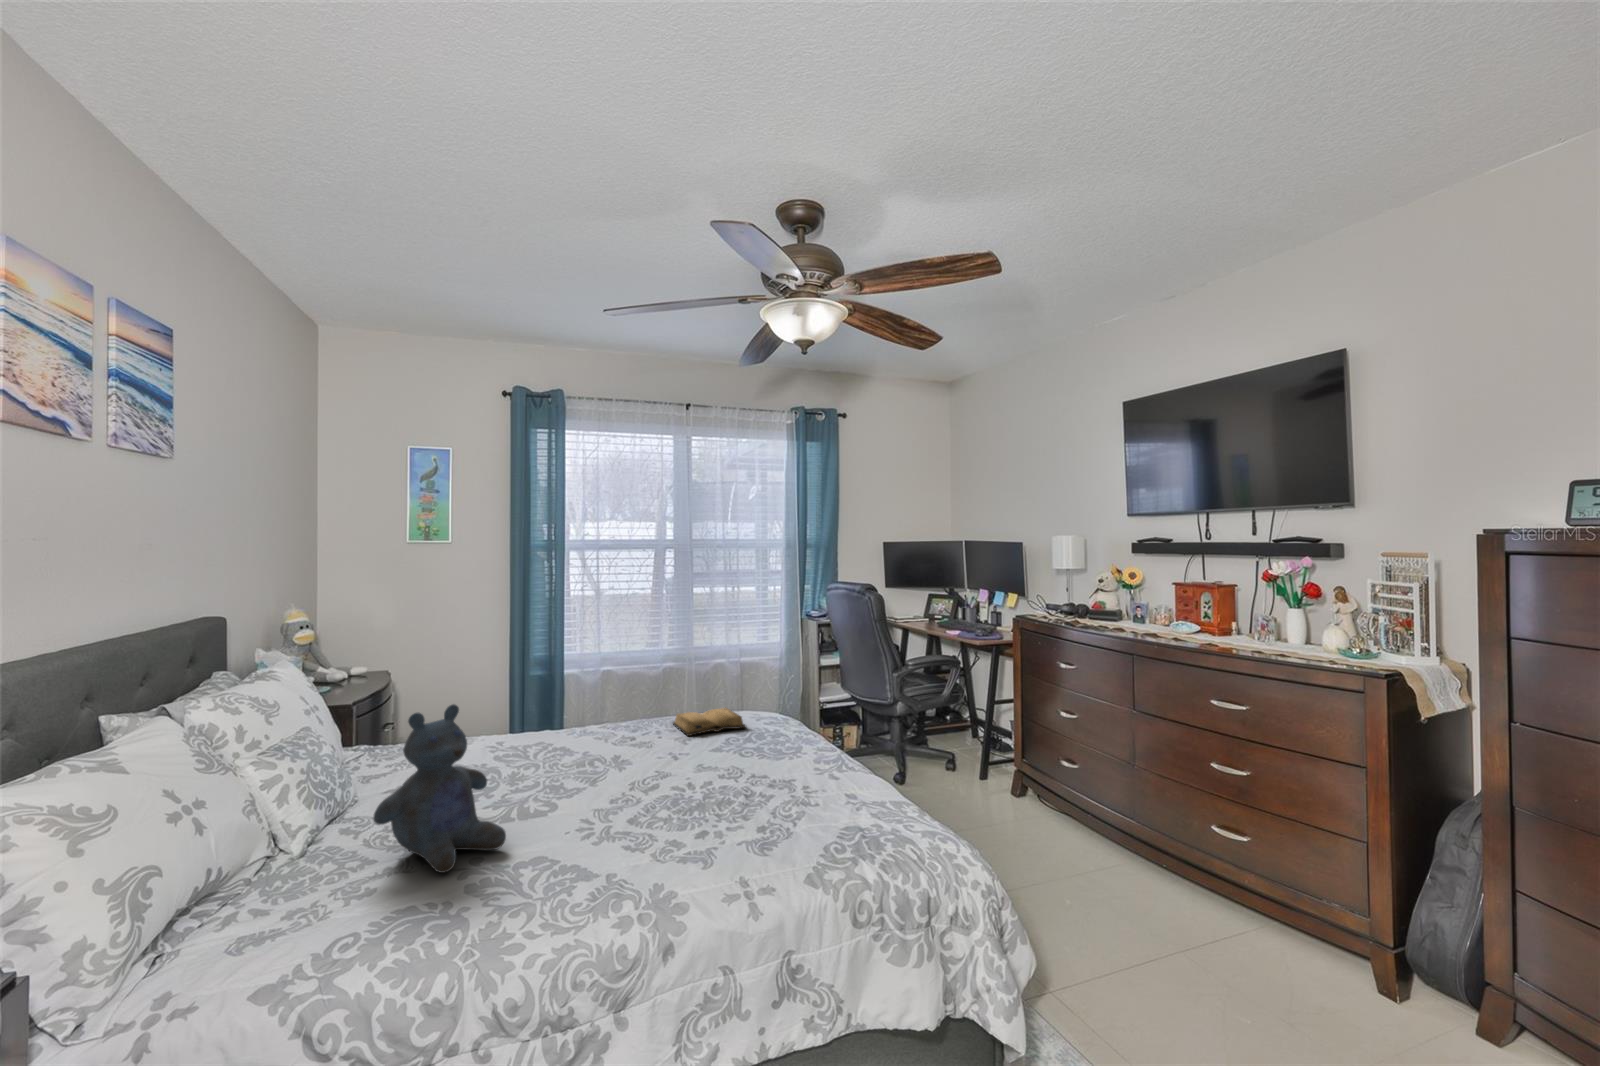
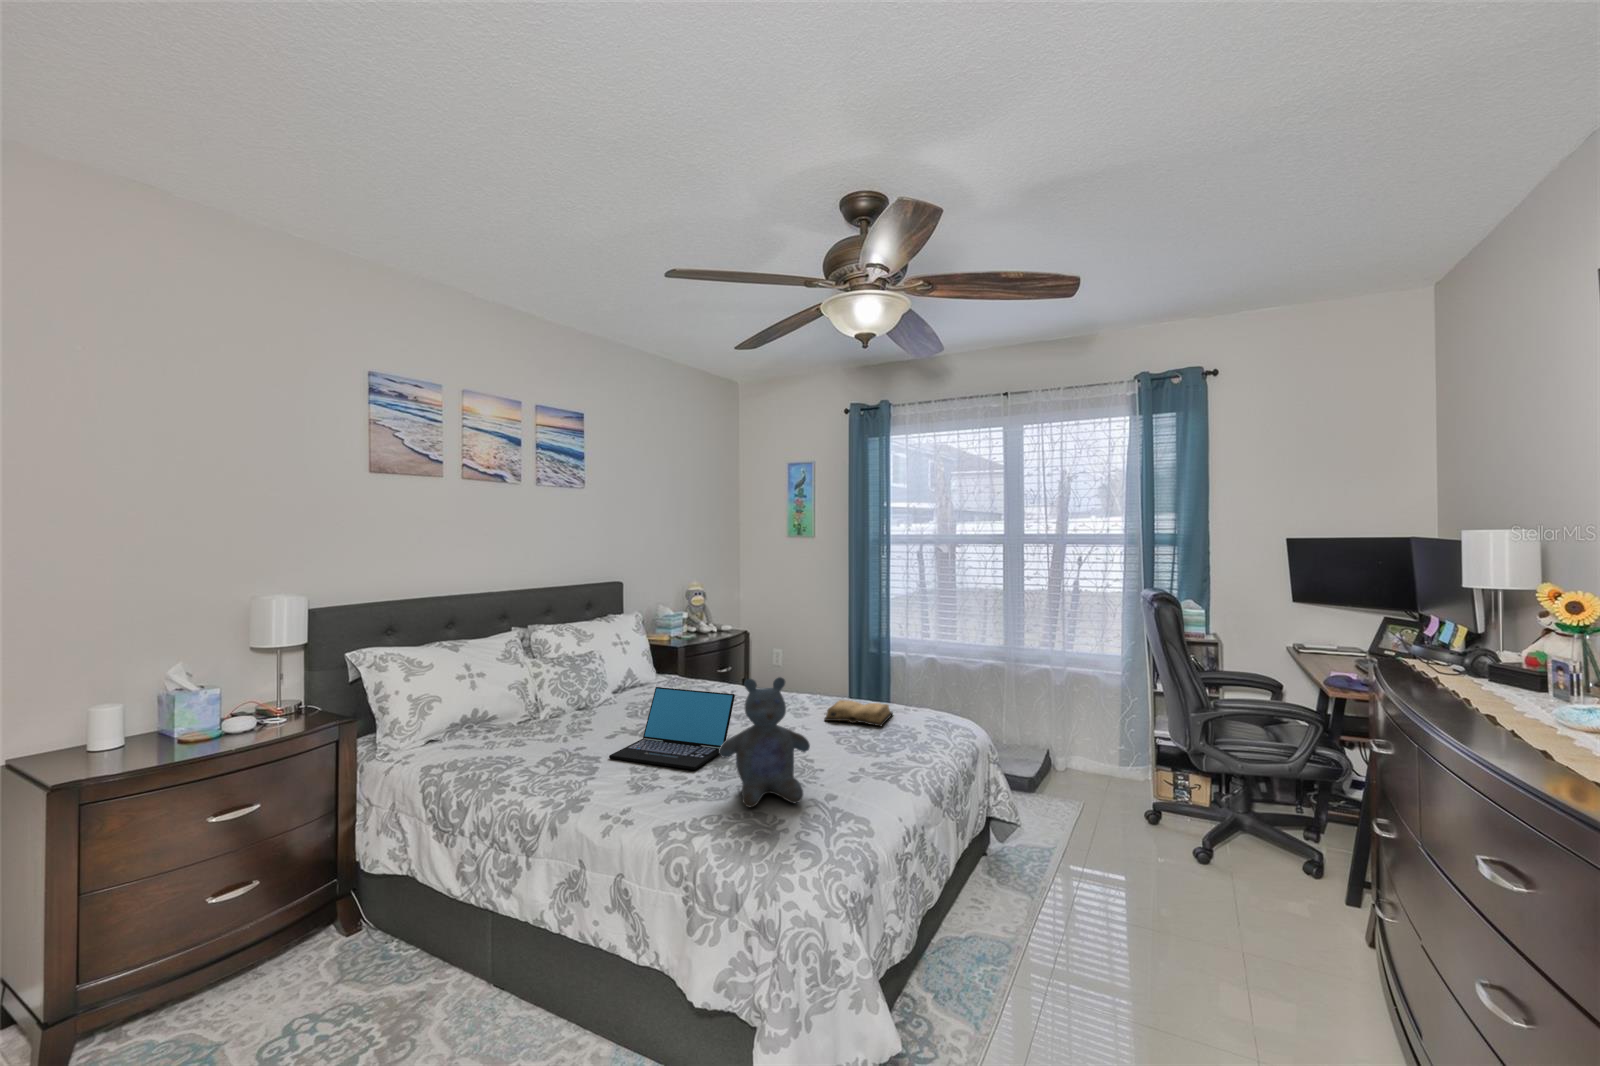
stuffed bear: present [374,704,506,873] -> present [719,677,810,807]
laptop: none [551,719,696,833] -> present [609,687,735,770]

